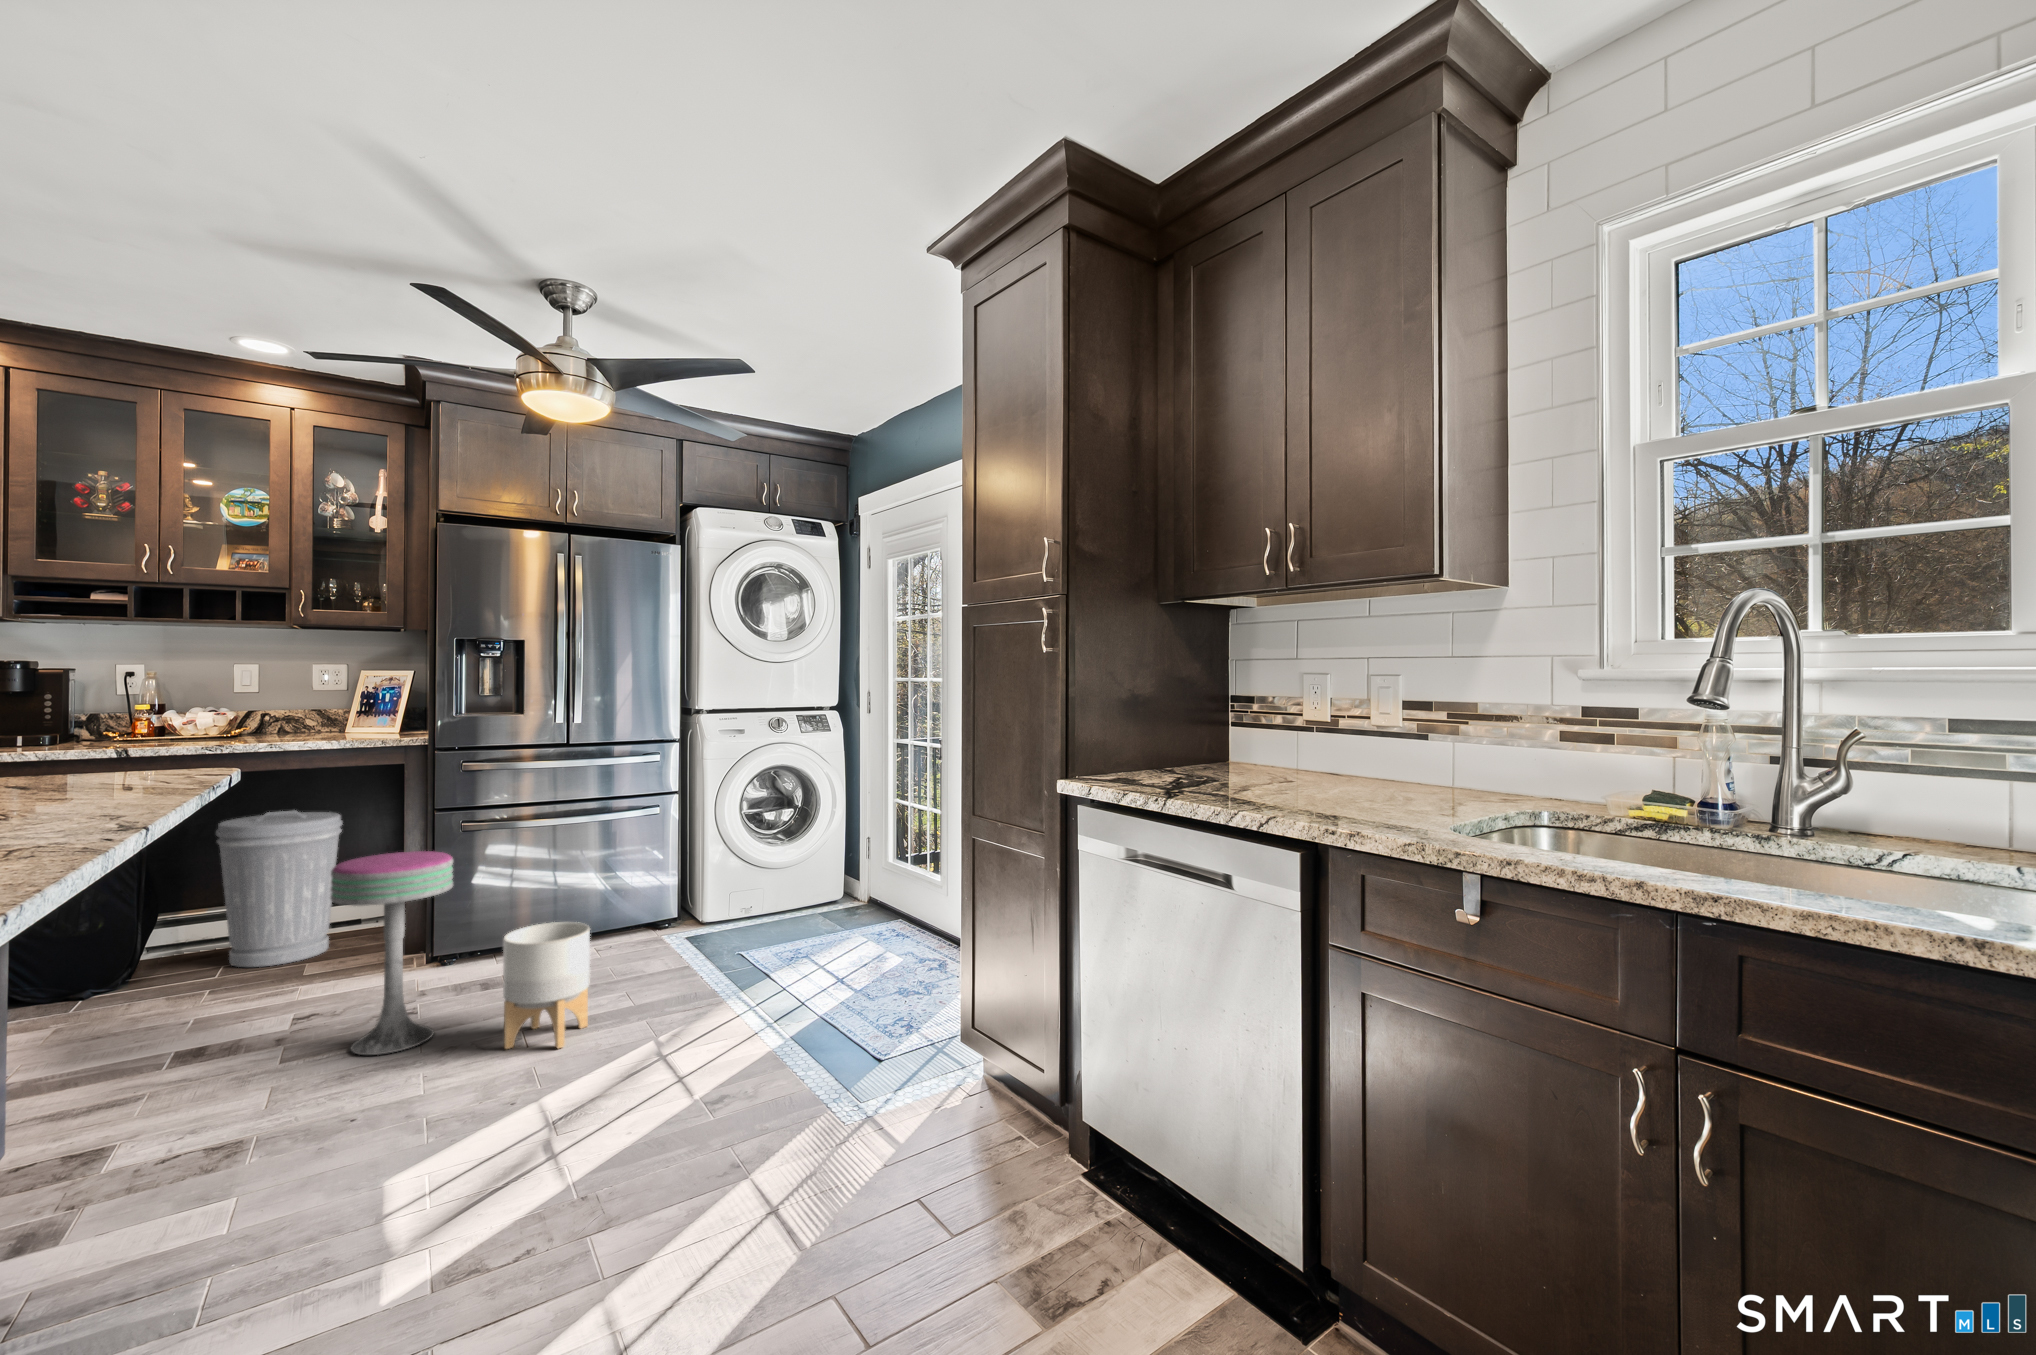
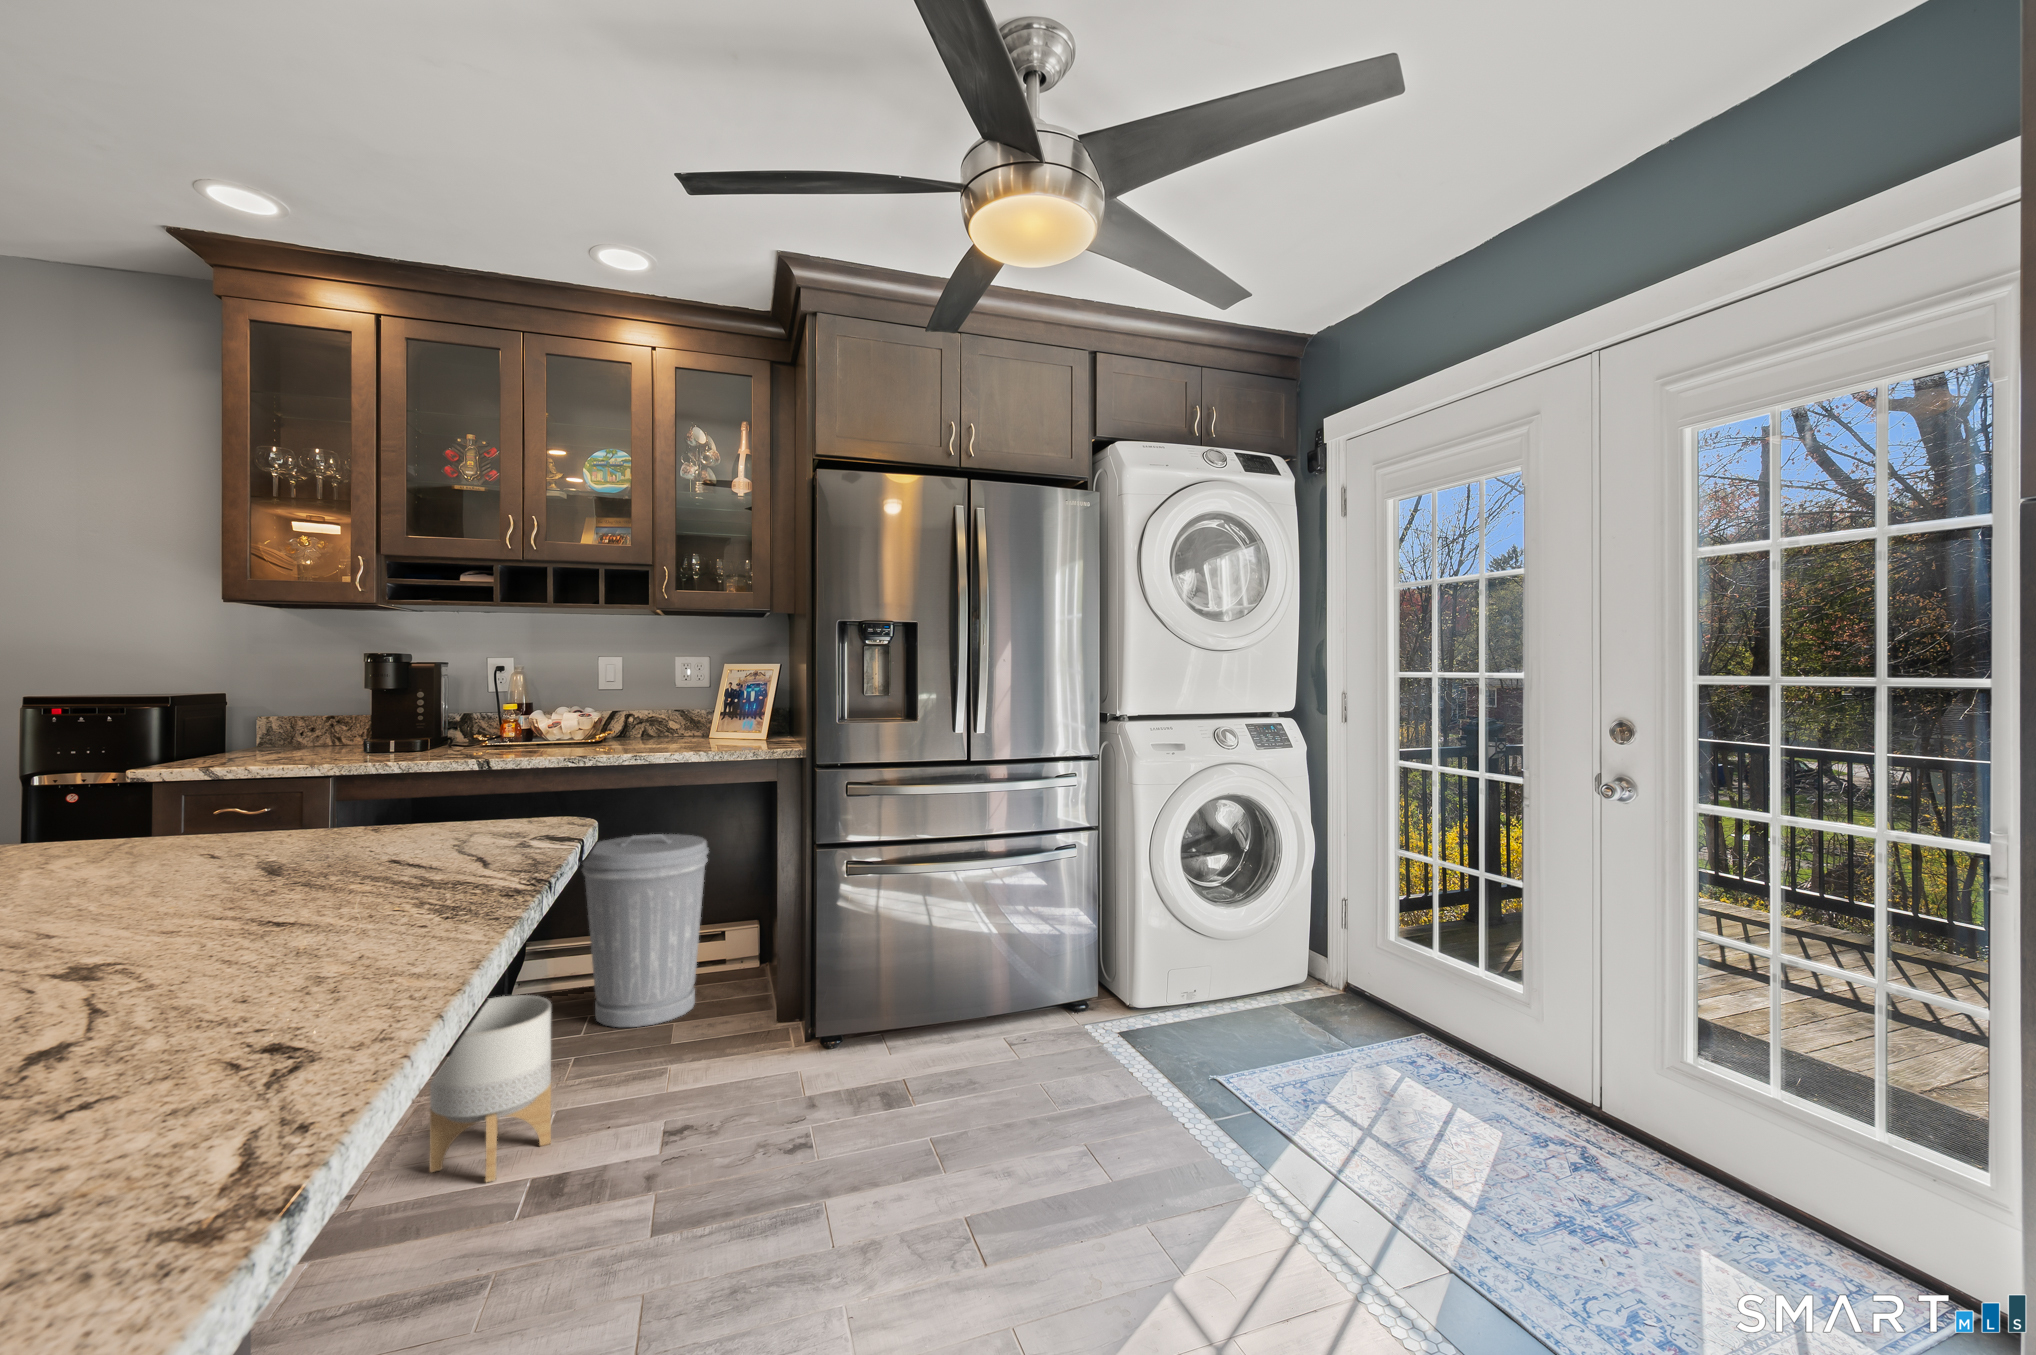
bar stool: present [331,851,453,1055] -> none [707,919,861,1239]
planter: present [503,922,590,1049] -> present [429,995,551,1182]

